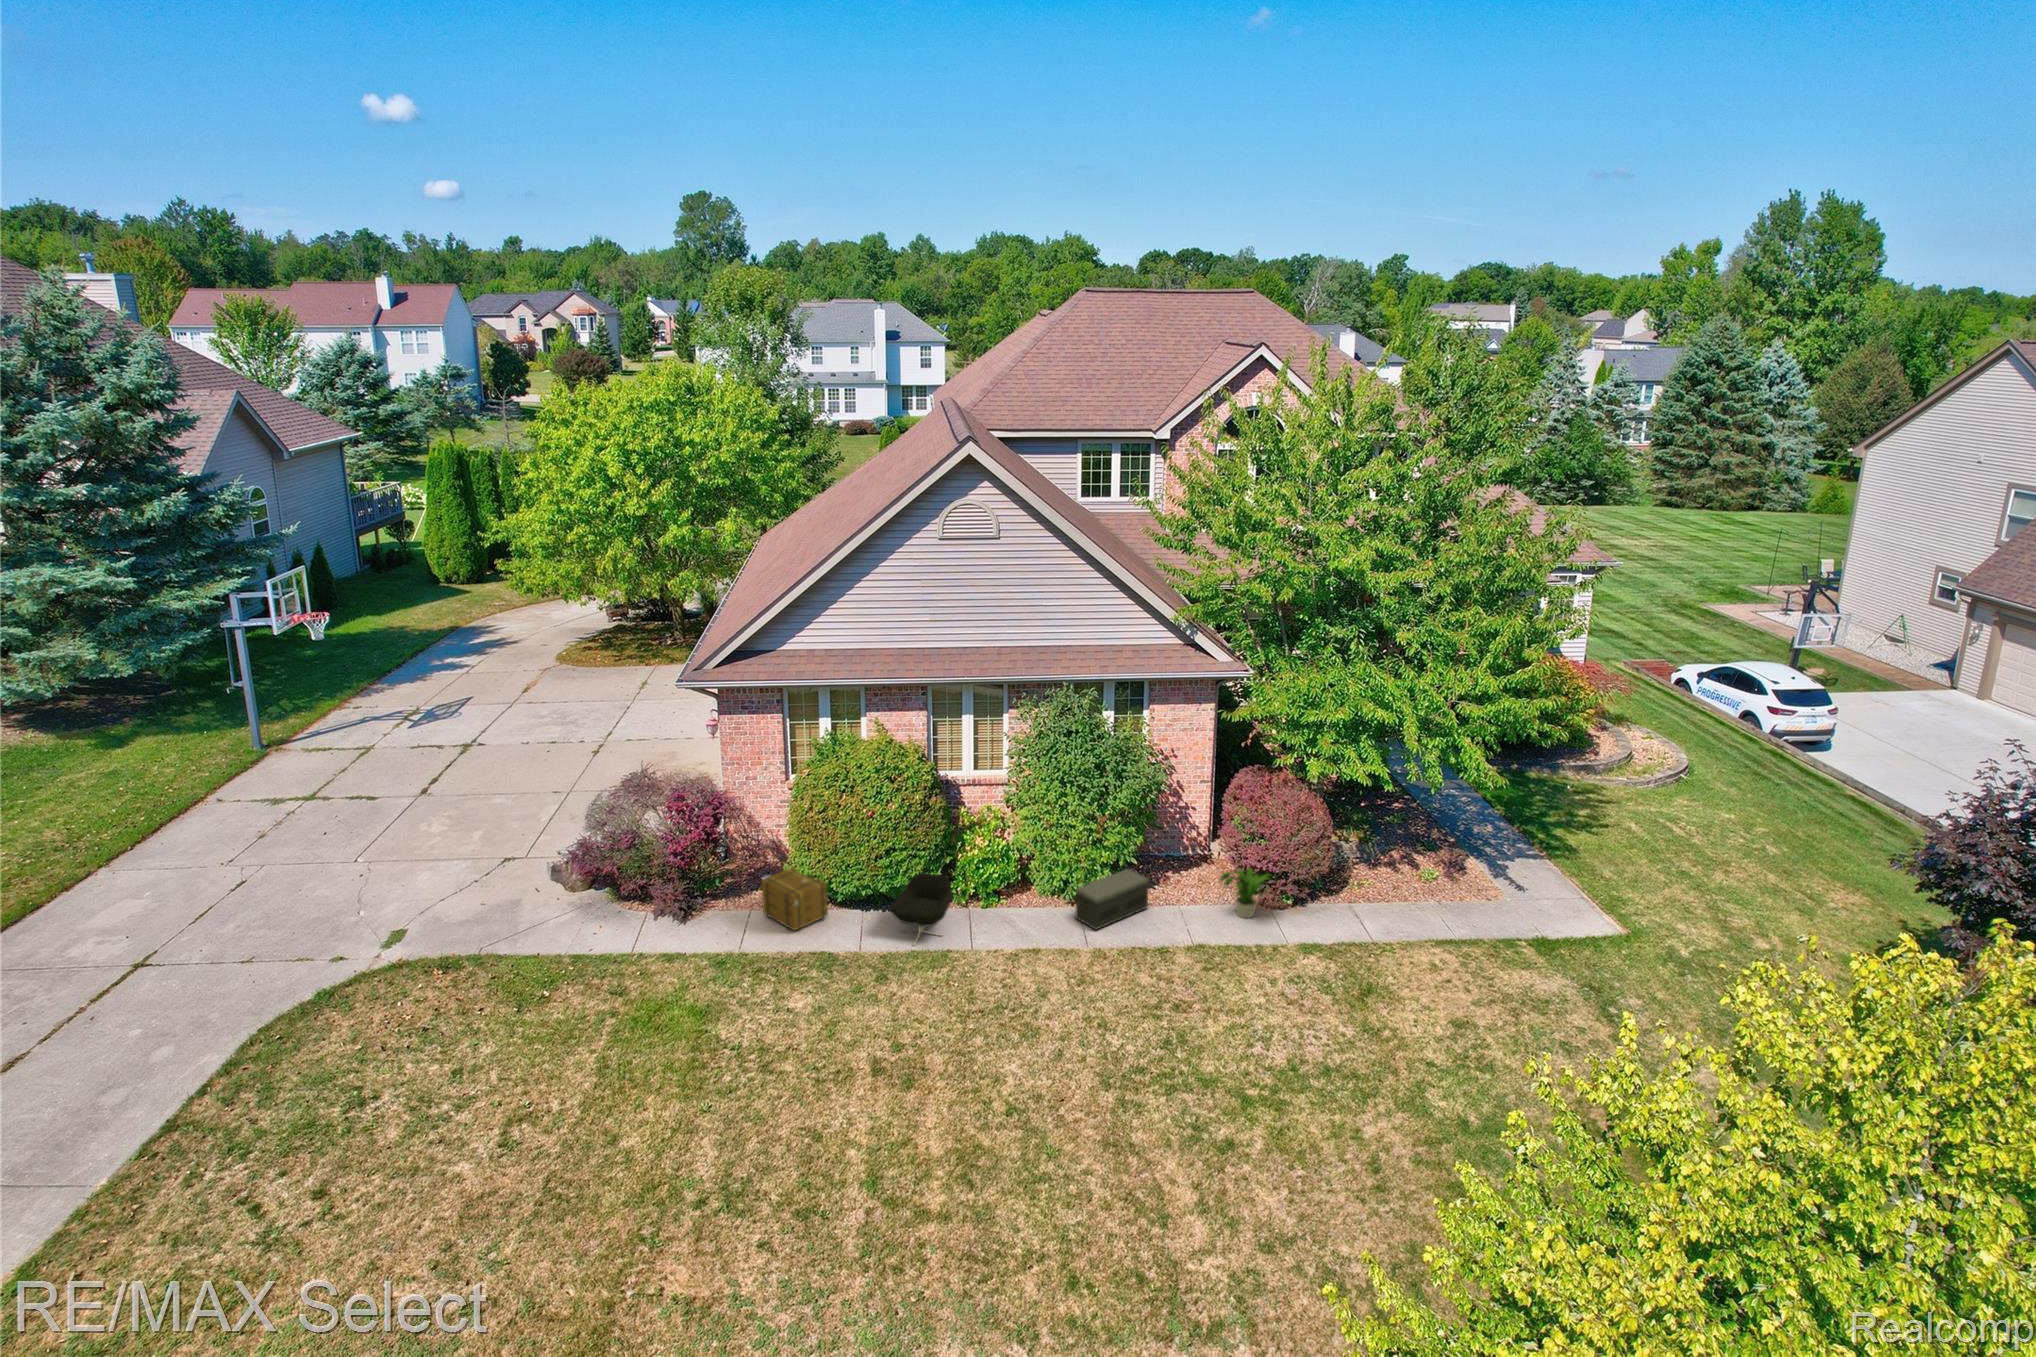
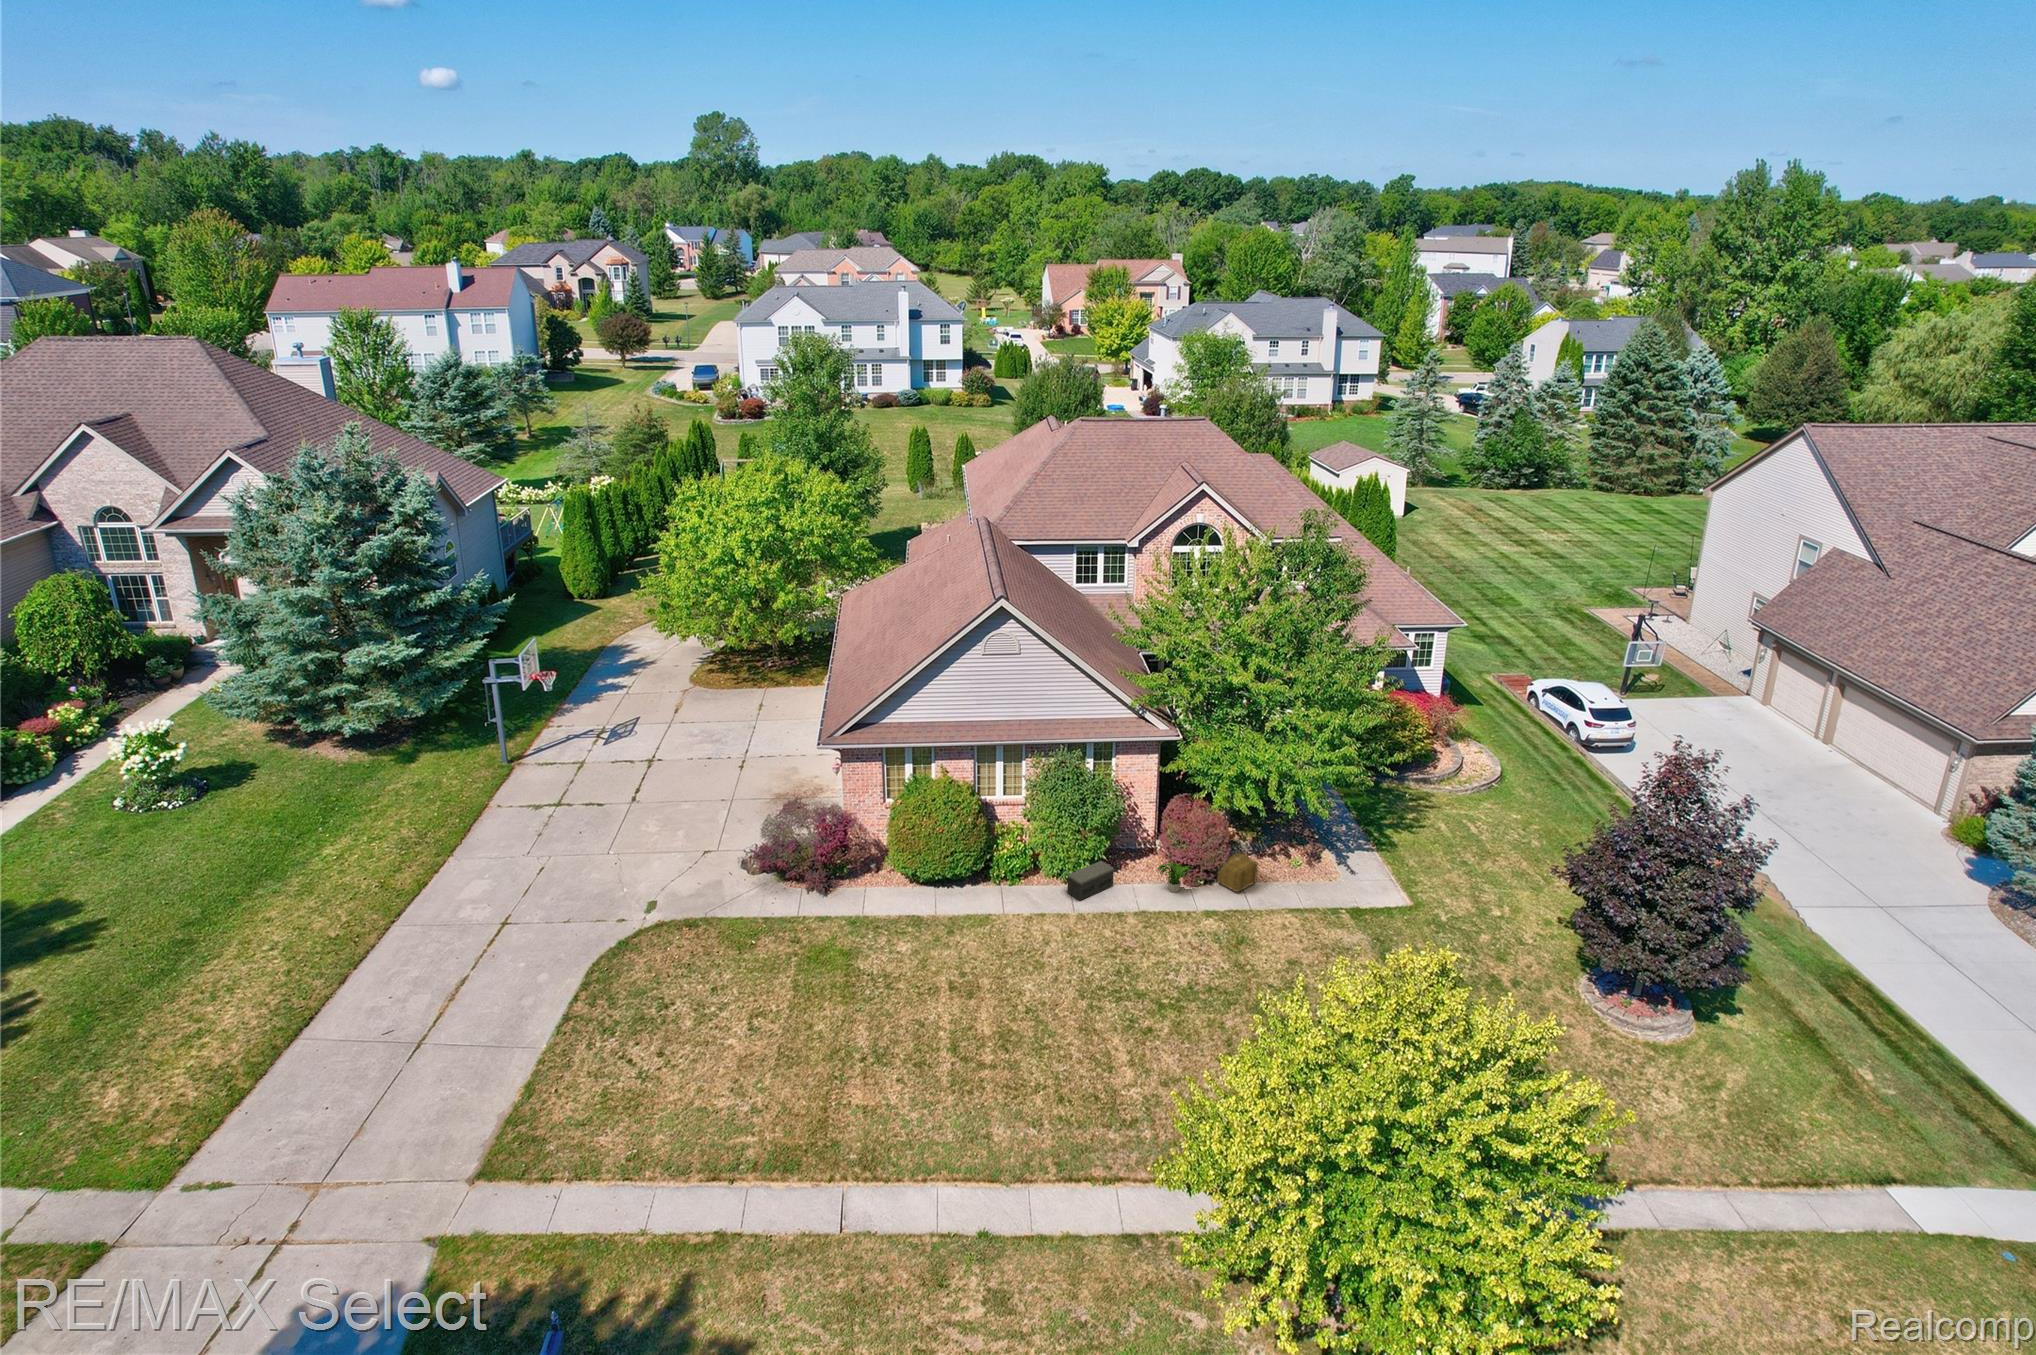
cardboard box: present [762,868,828,931] -> present [1217,853,1258,893]
lounge chair: present [889,873,953,945] -> none [952,864,991,911]

